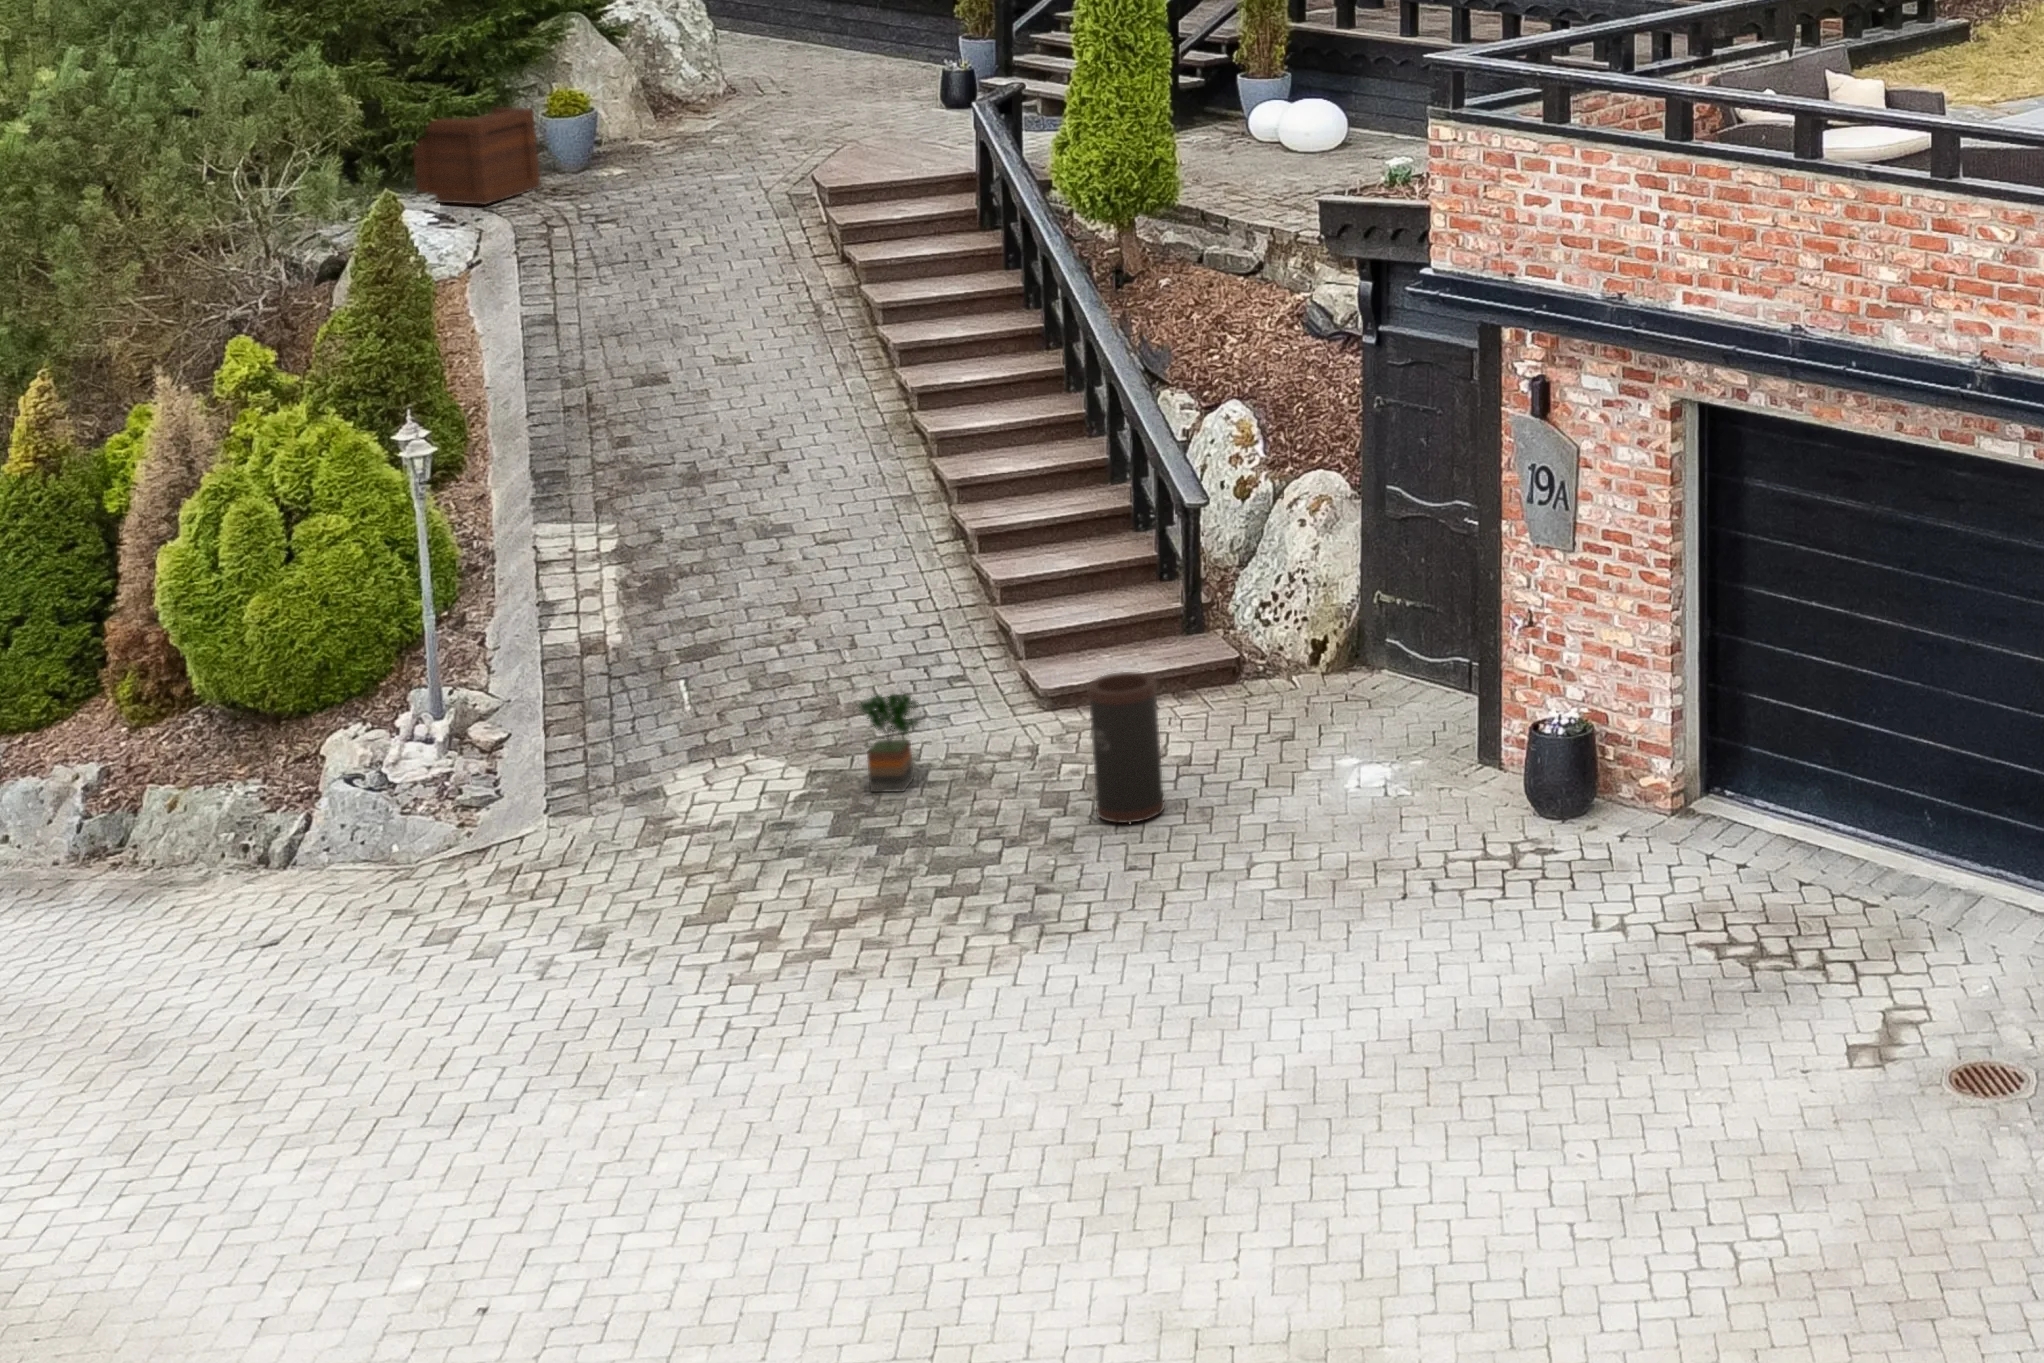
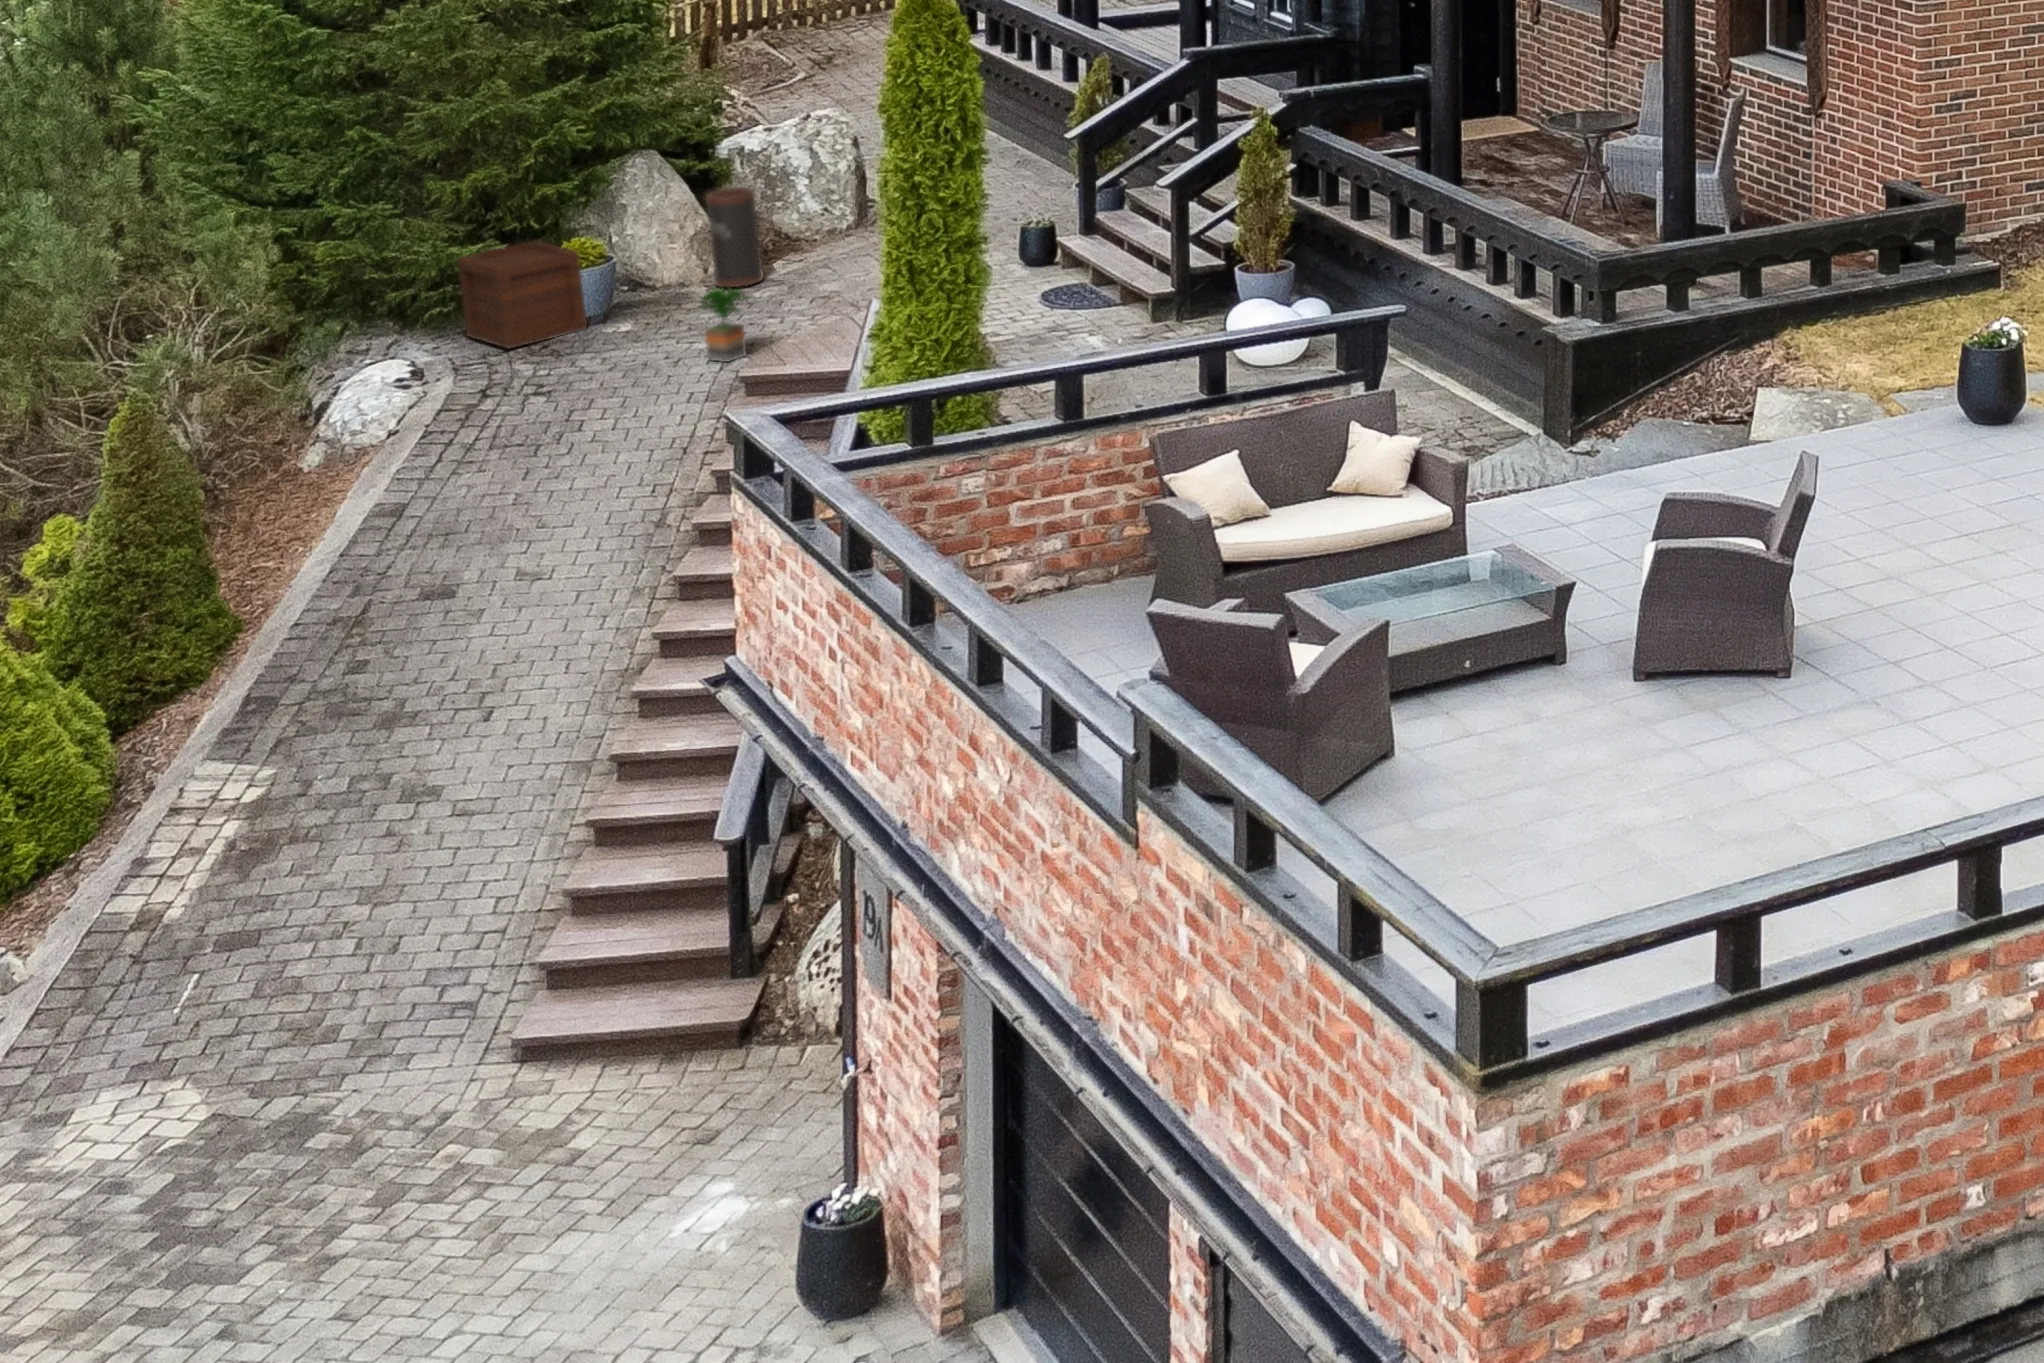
trash can: present [1088,672,1165,824] -> present [706,188,764,287]
potted tree: present [859,694,919,792] -> present [701,287,748,362]

